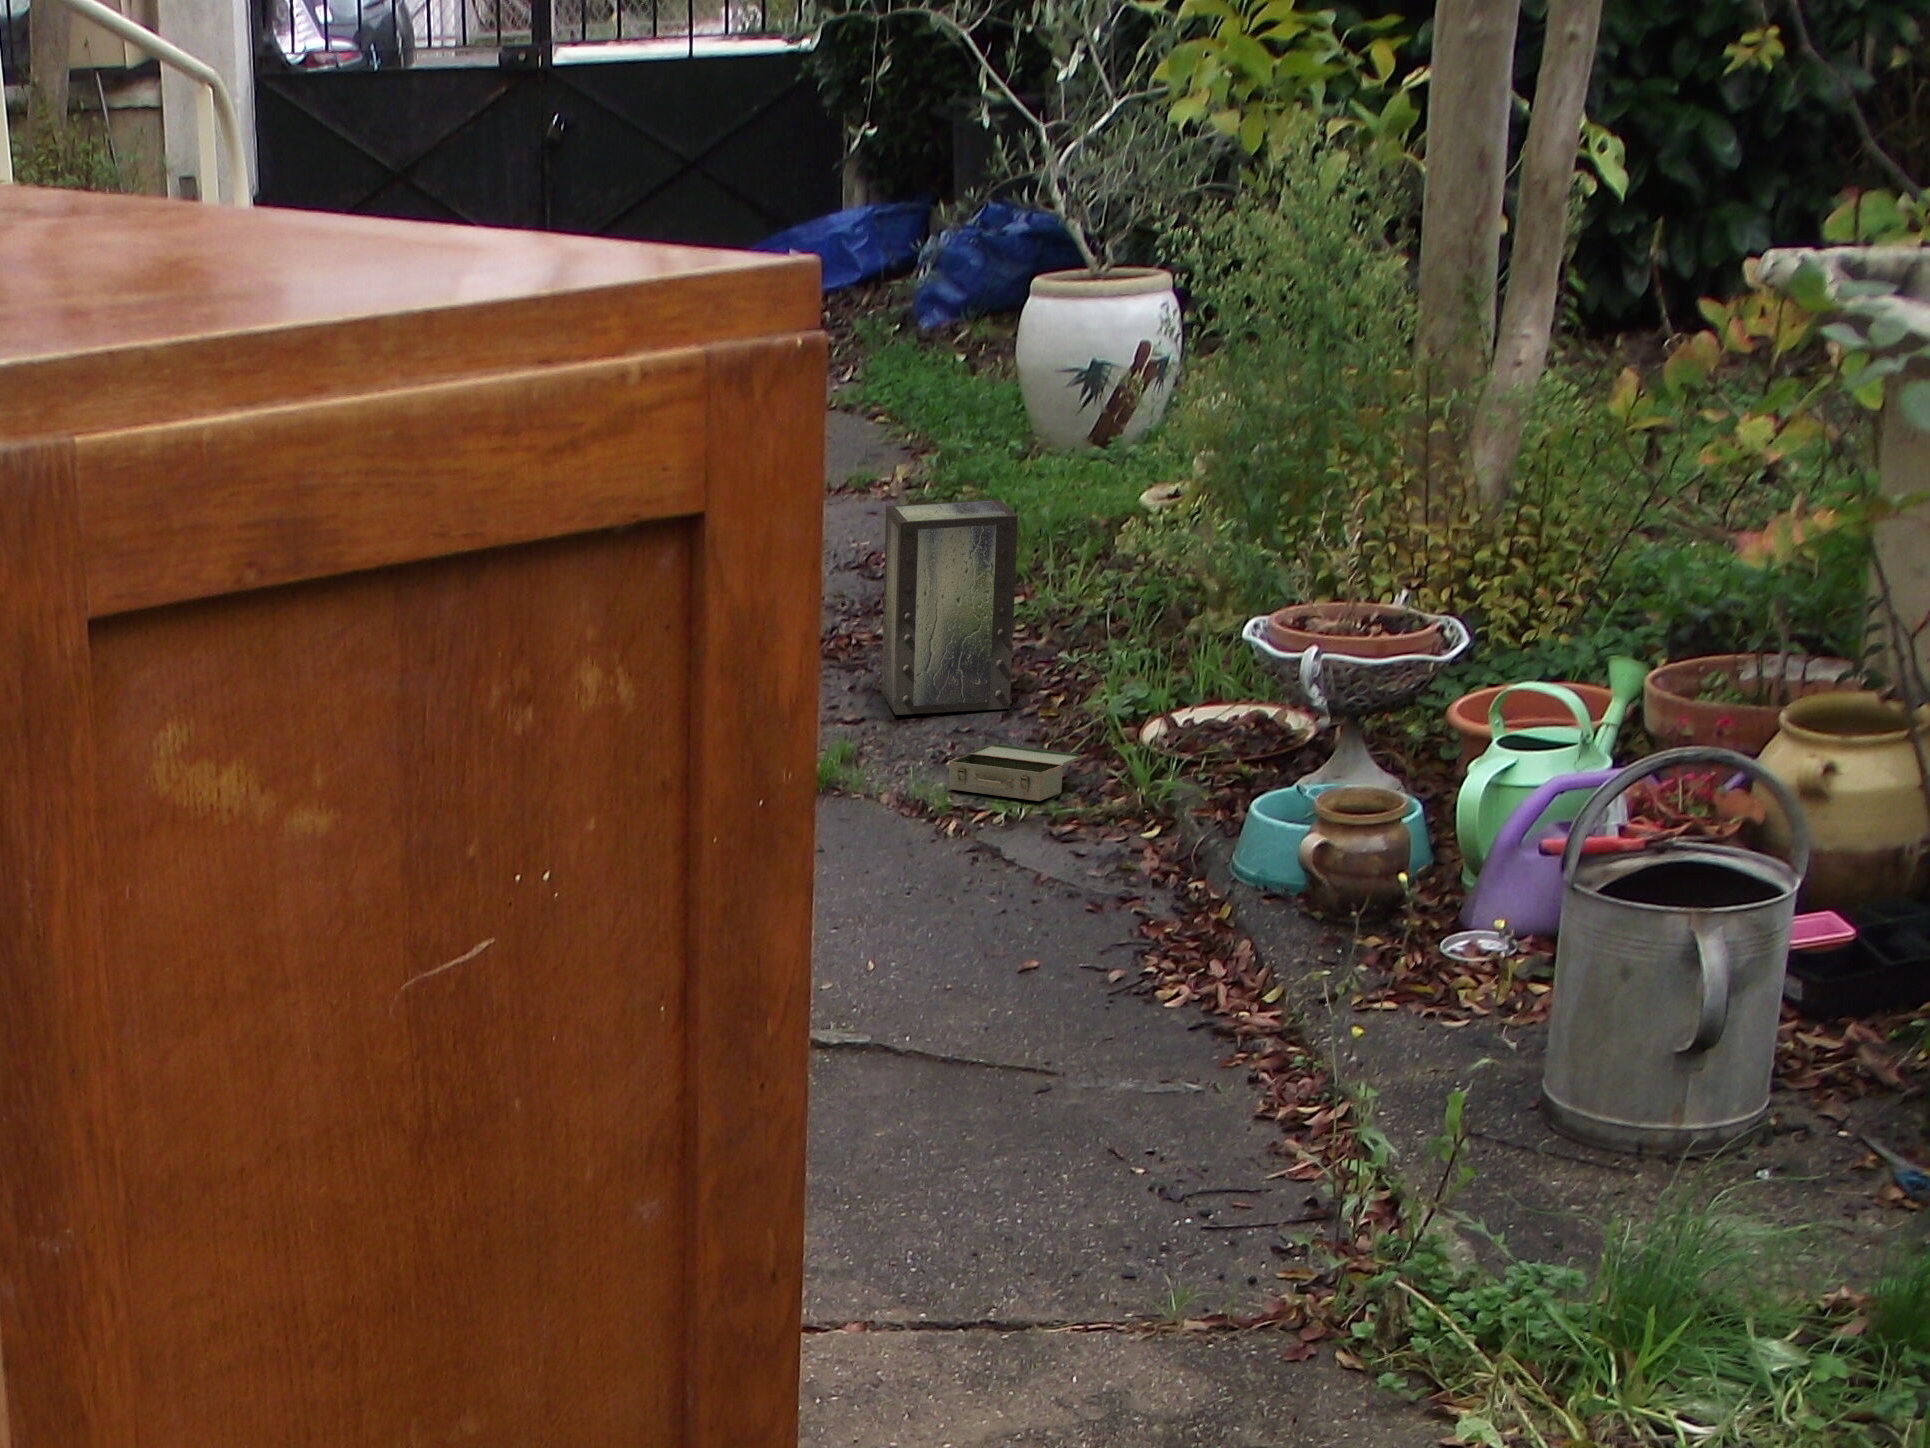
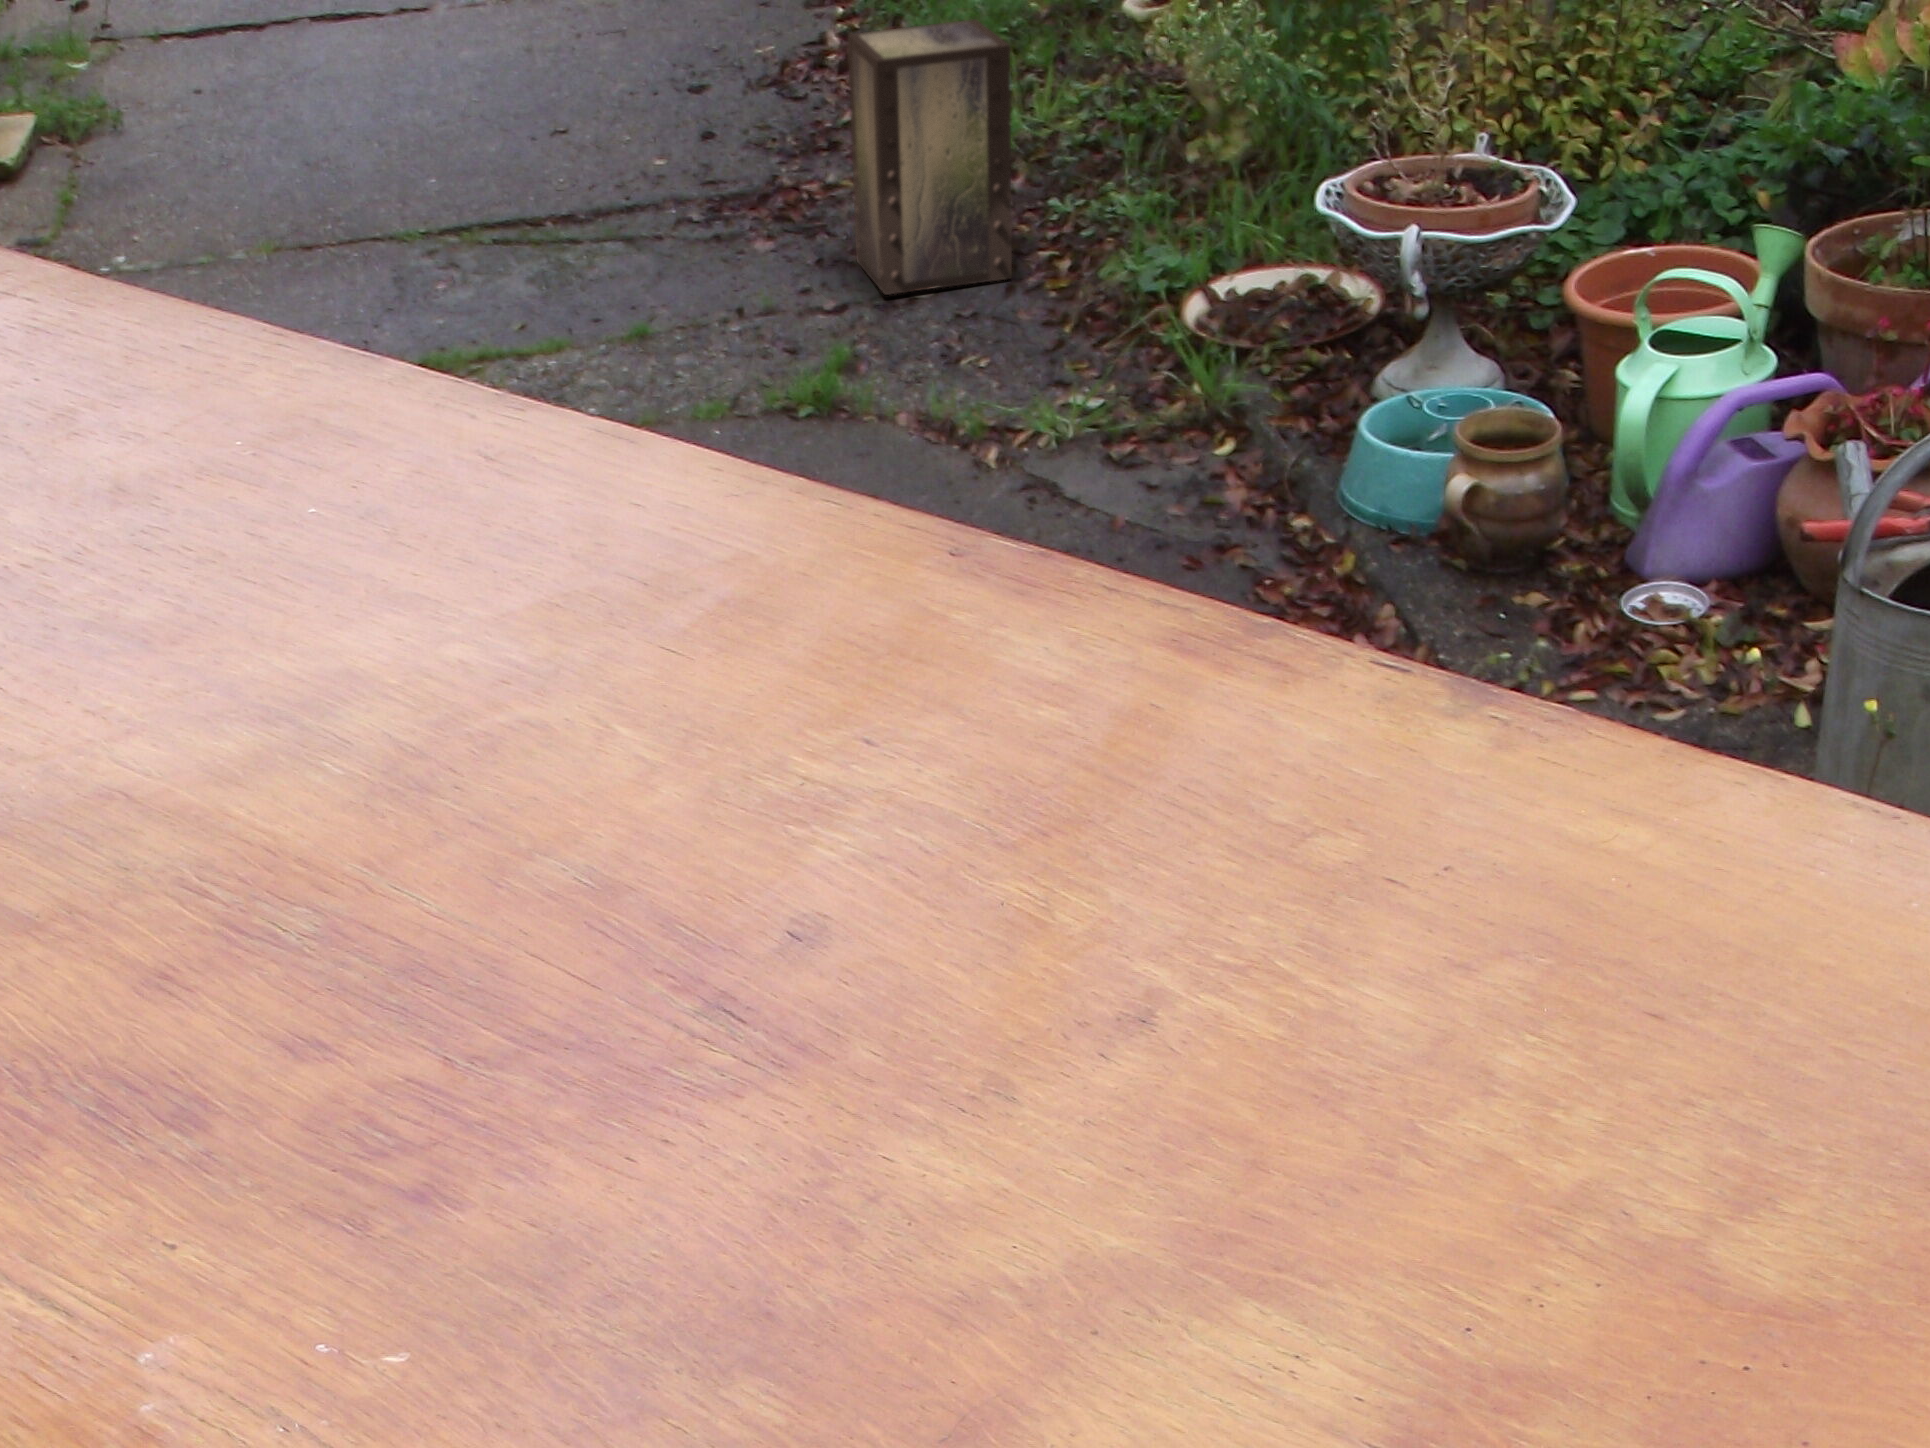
toolbox: present [949,744,1083,801] -> none [978,337,1128,412]

